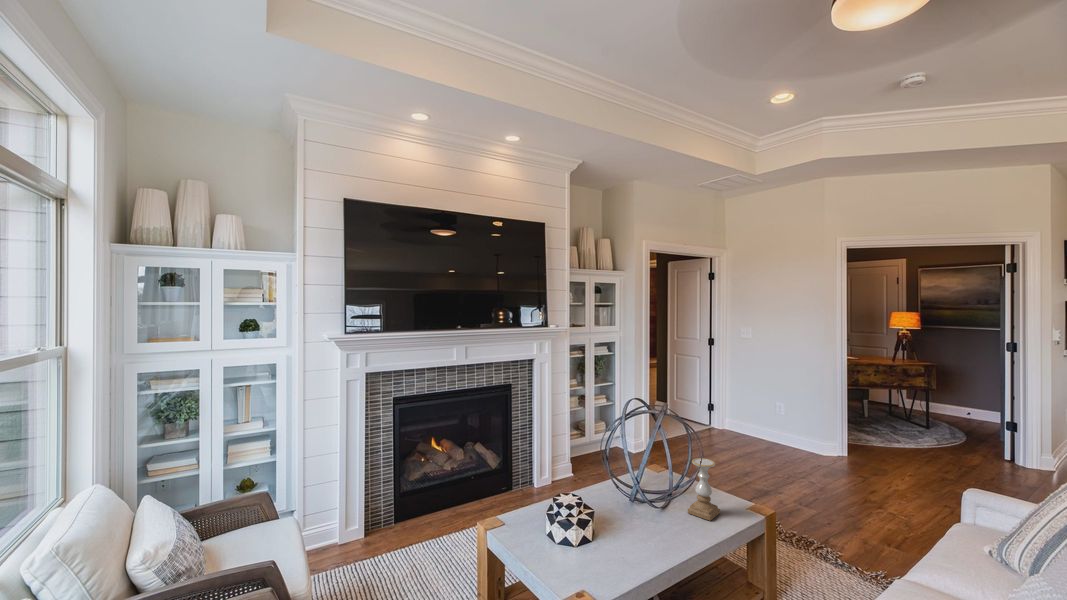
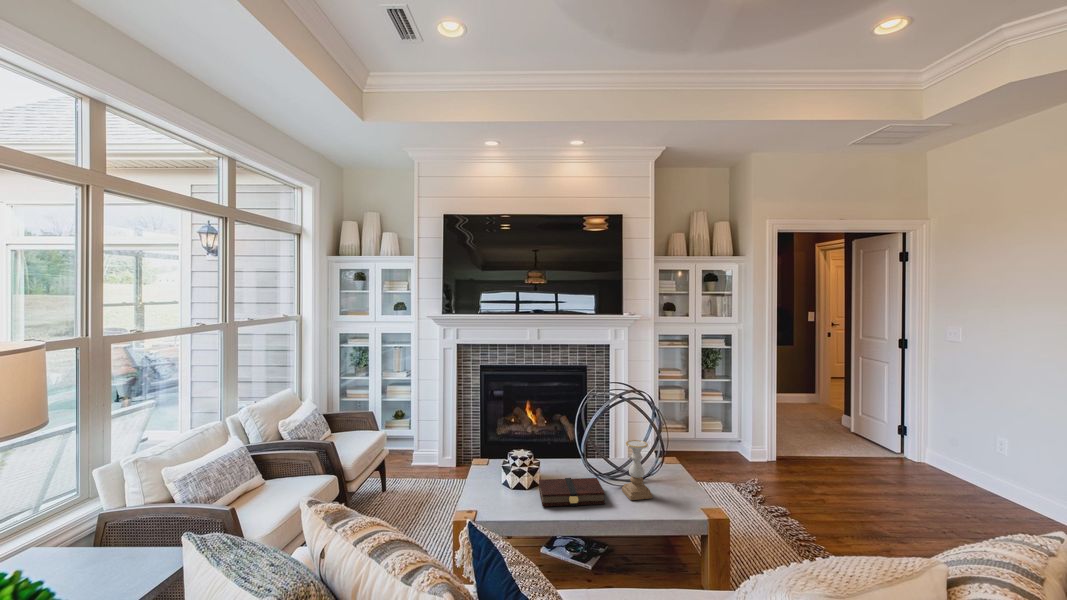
book: none [626,507,699,555] -> present [539,478,605,506]

